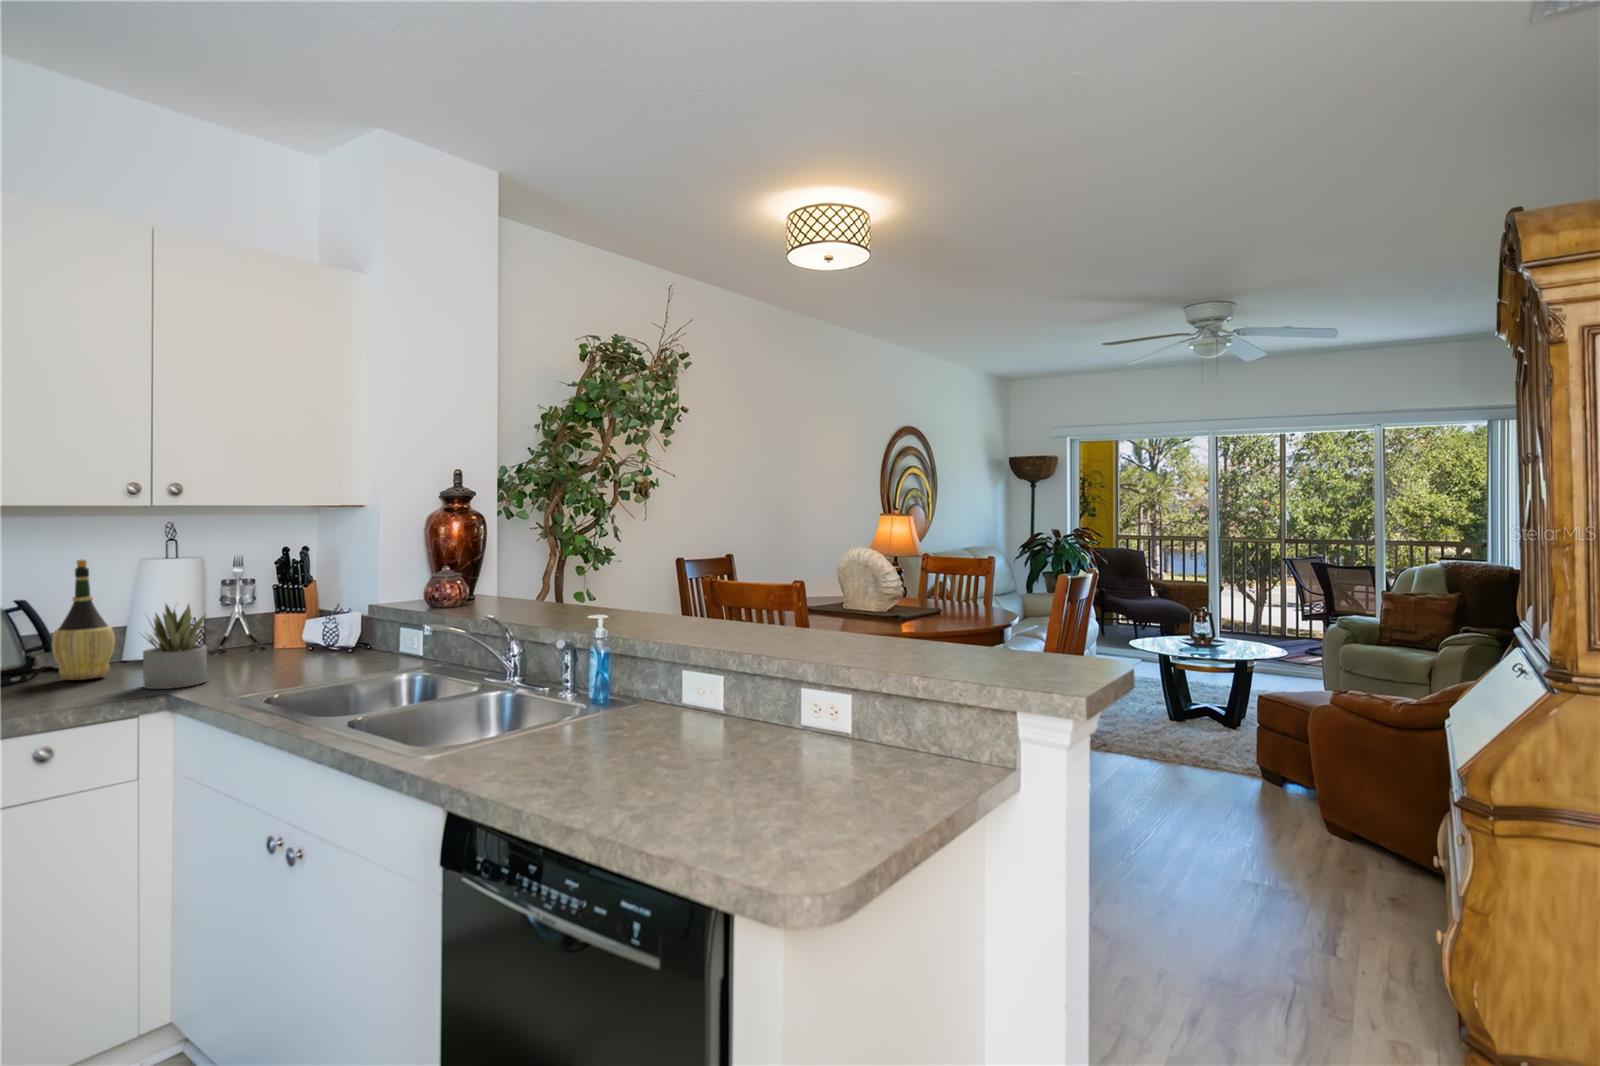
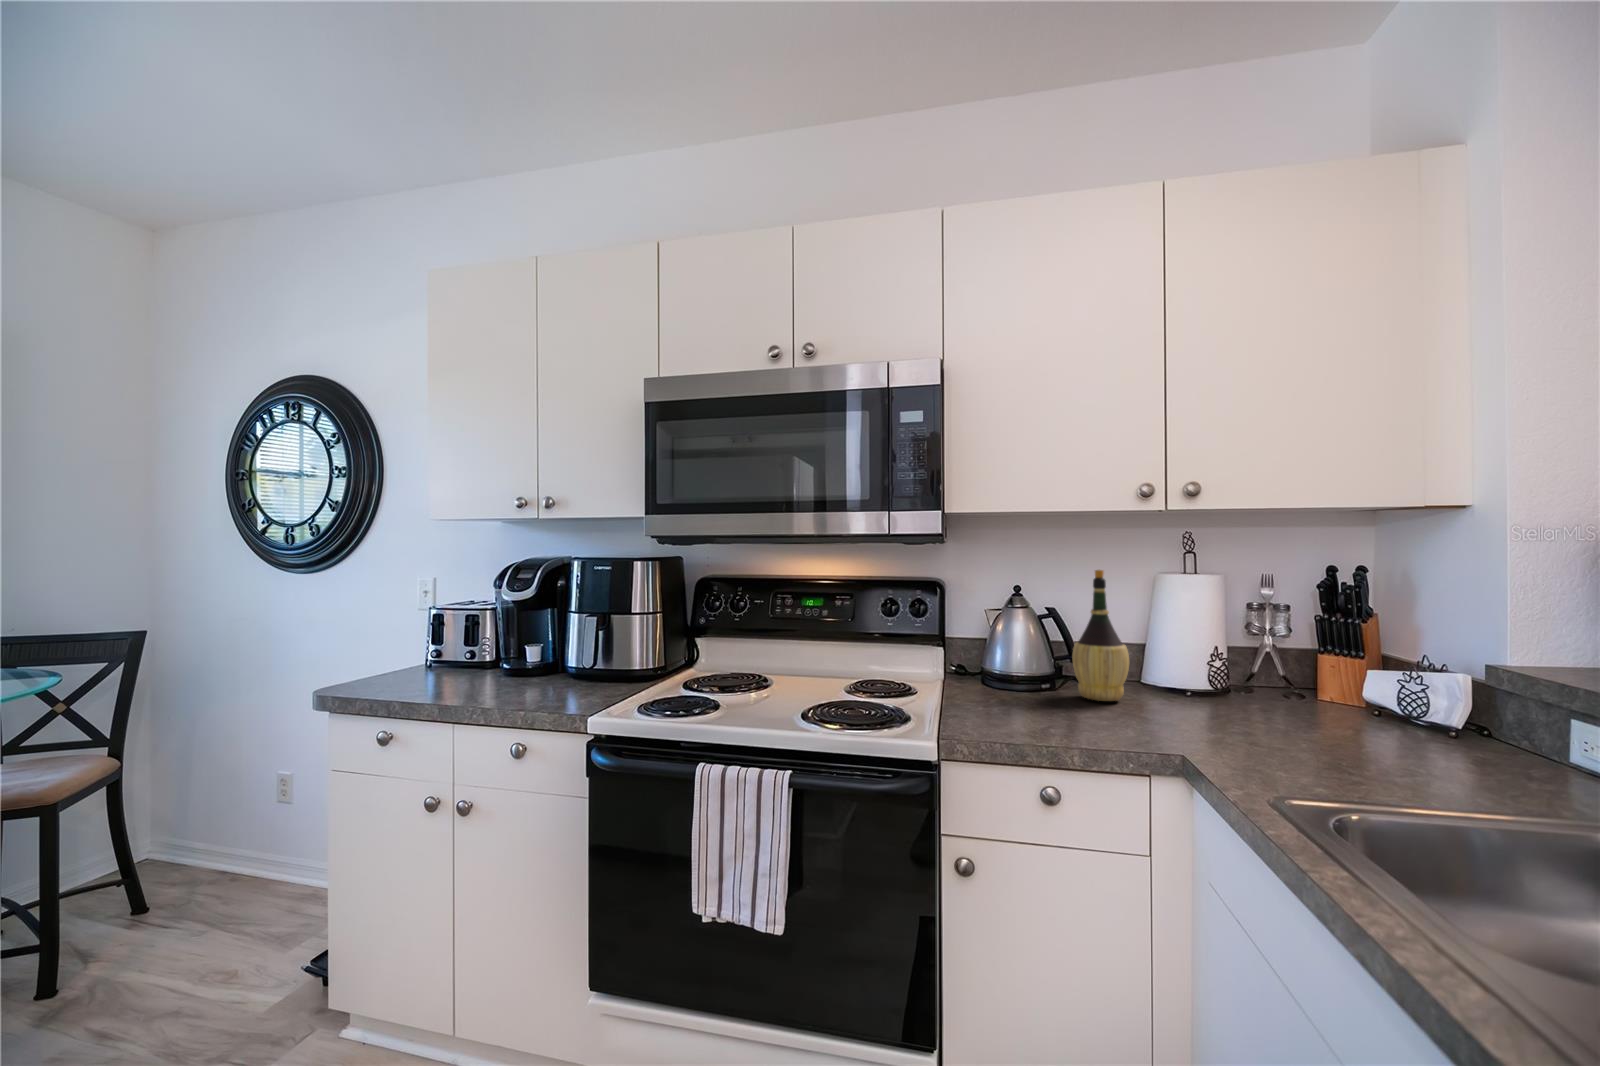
succulent plant: present [143,604,207,689] -> none [1148,627,1231,743]

